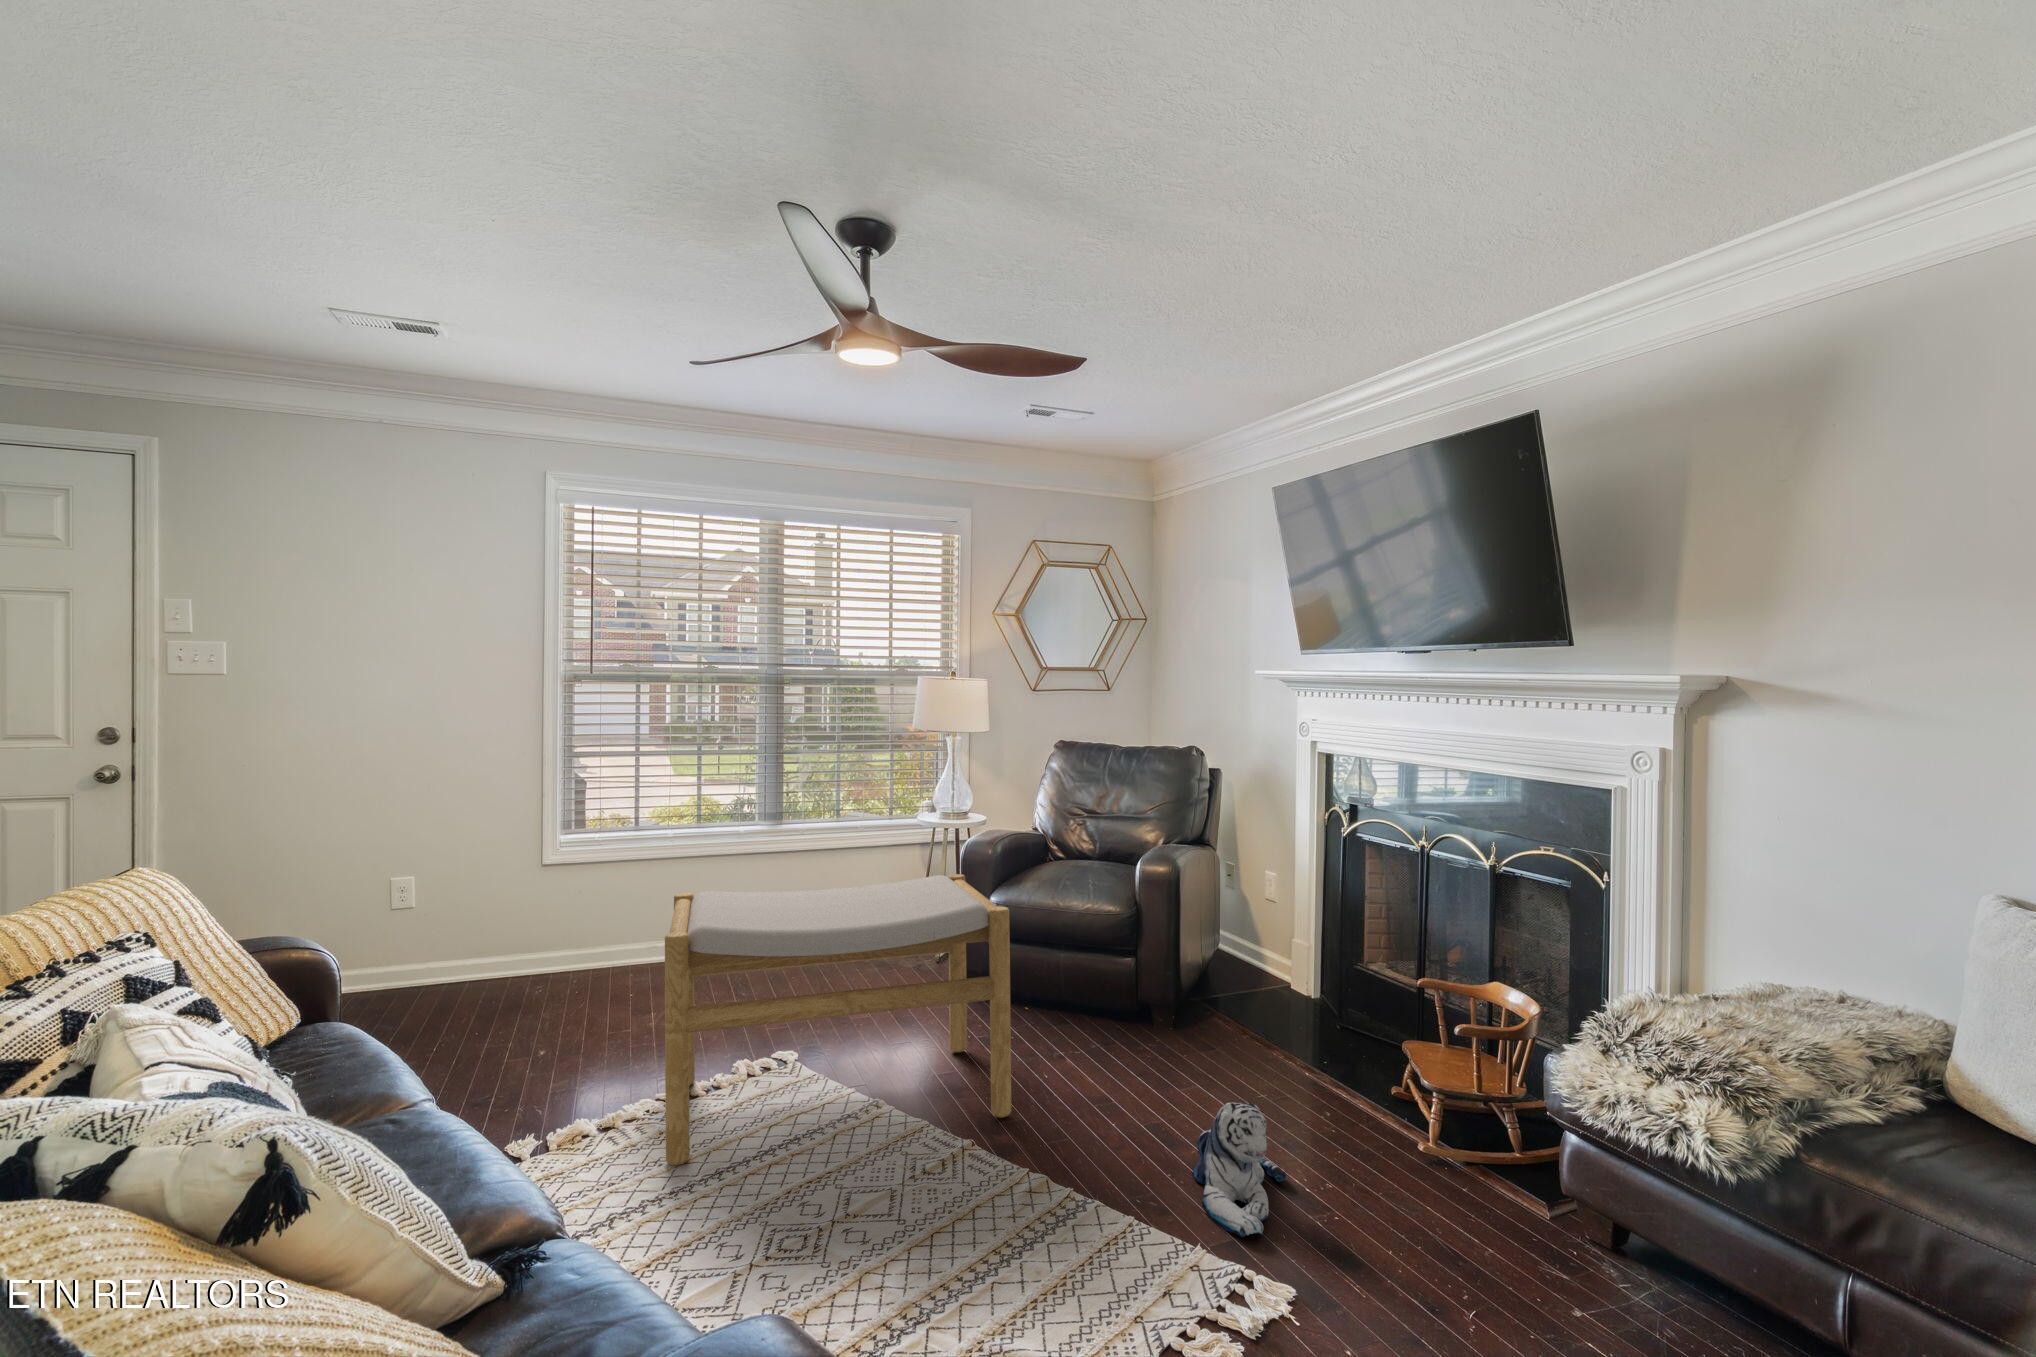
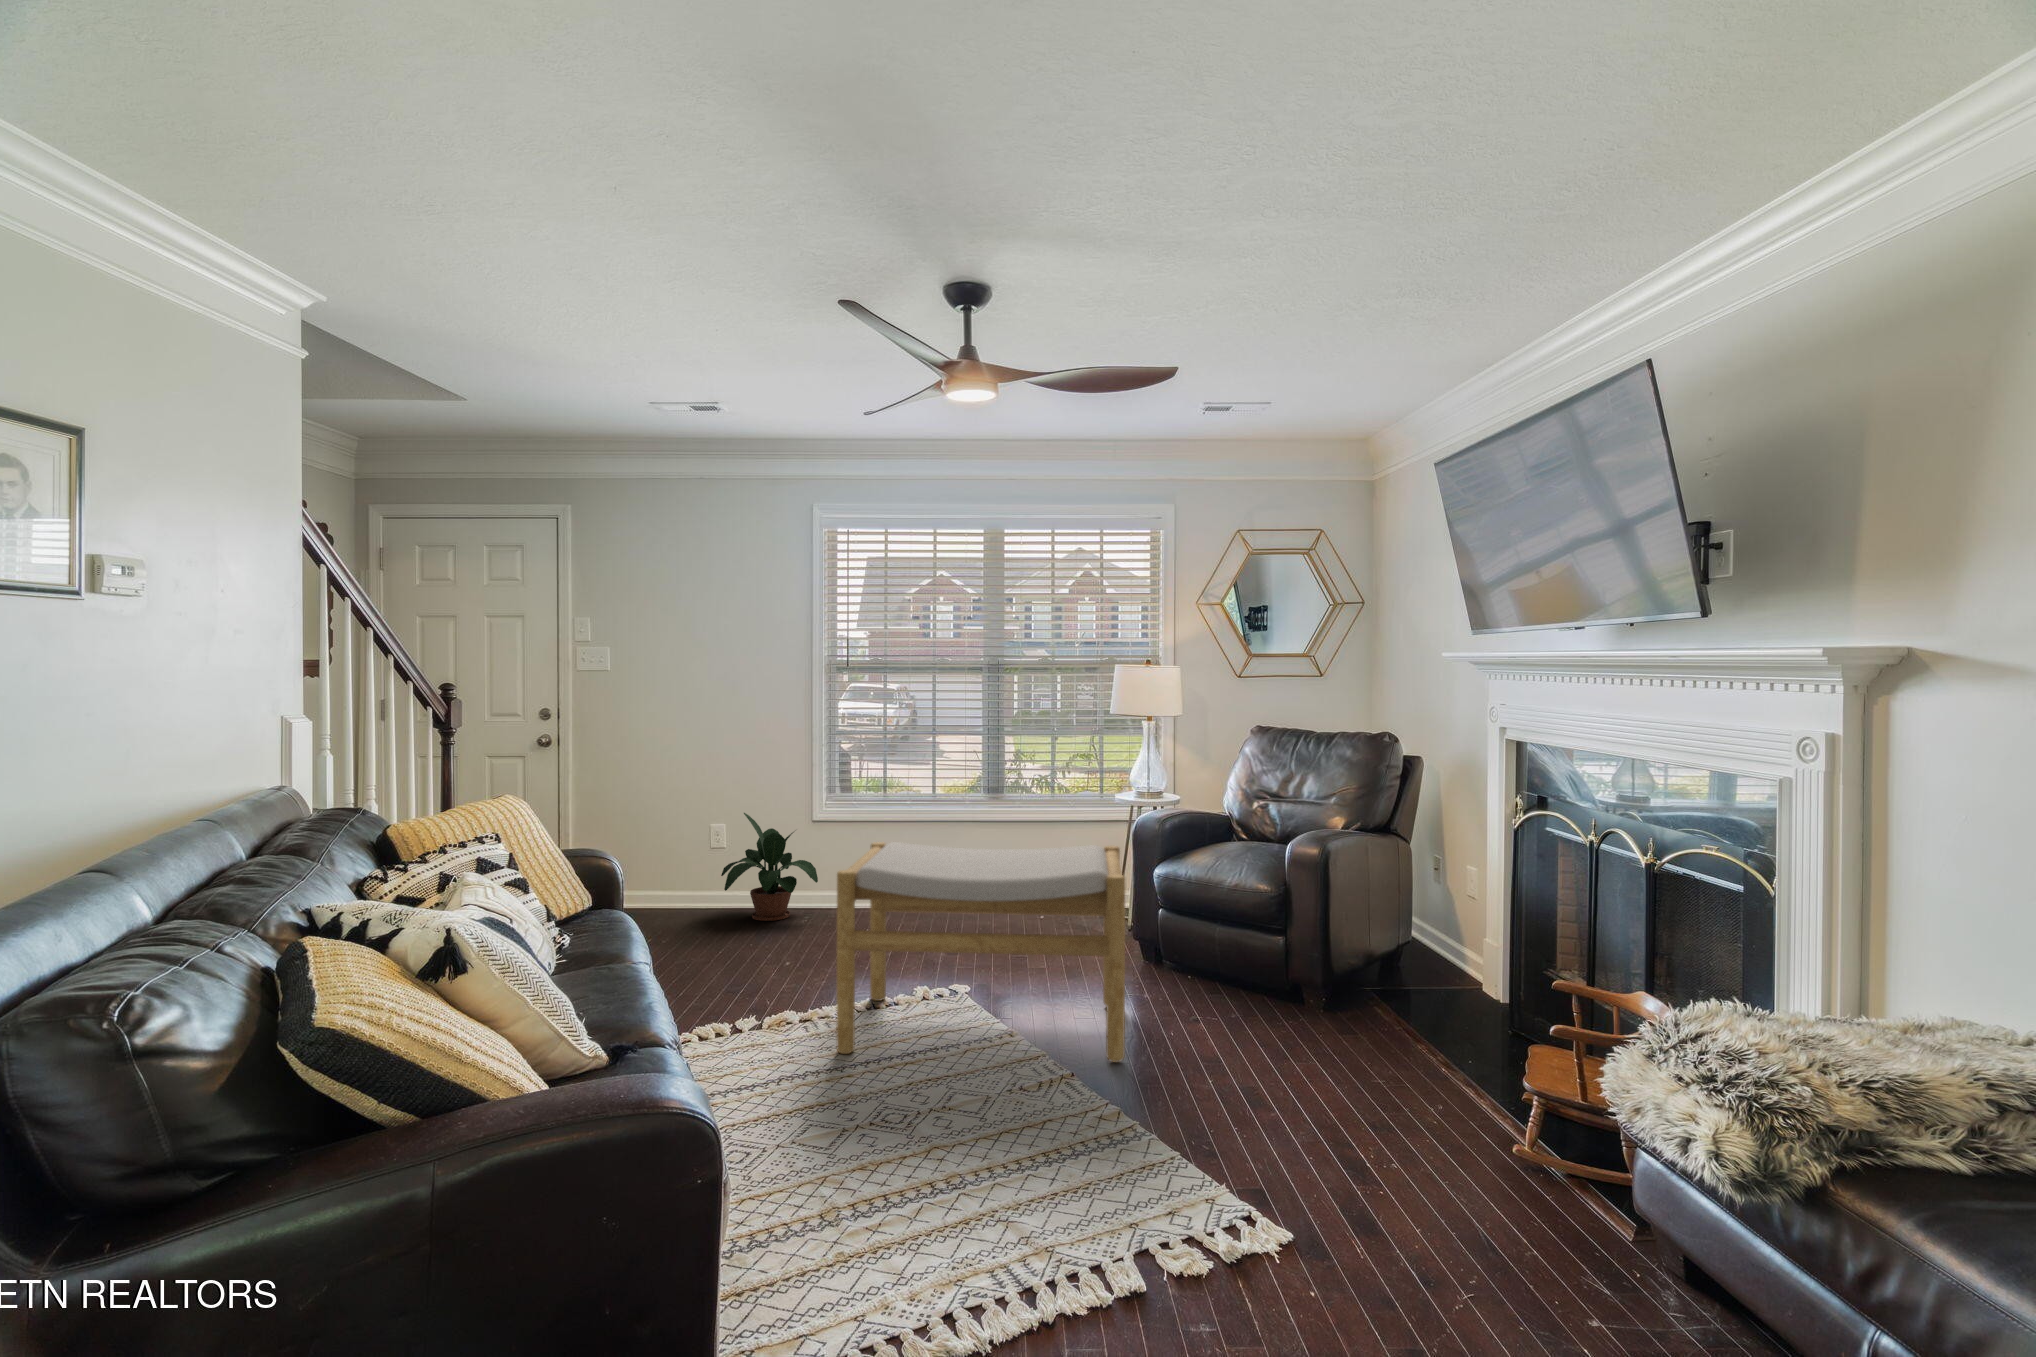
potted plant: none [419,869,557,1002] -> present [721,813,818,921]
plush toy: present [1192,1102,1287,1237] -> none [1247,1069,1343,1188]

